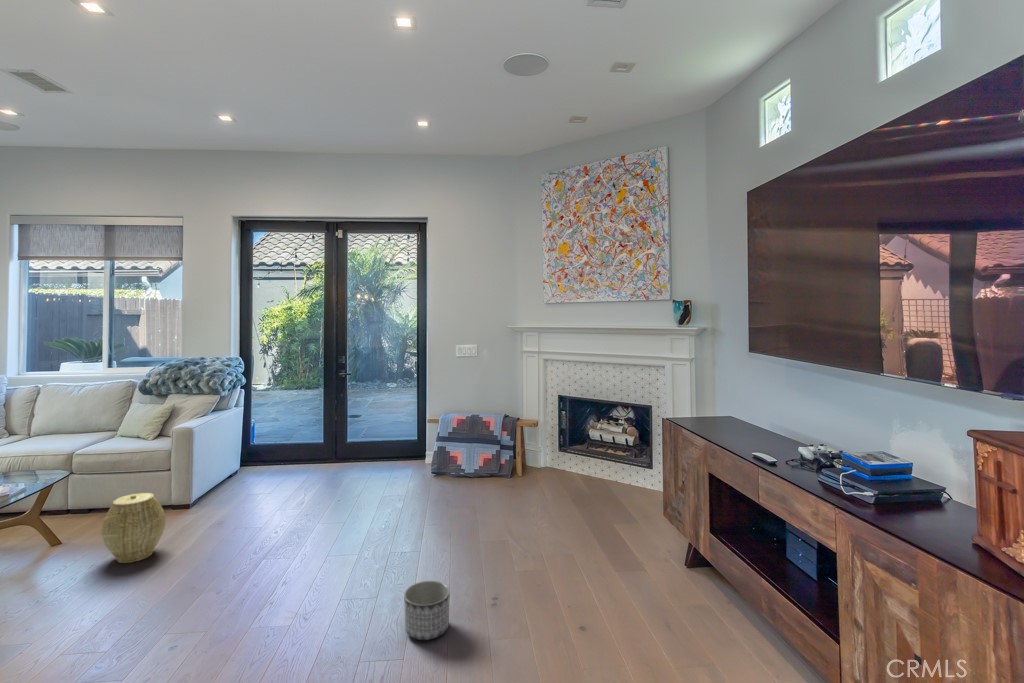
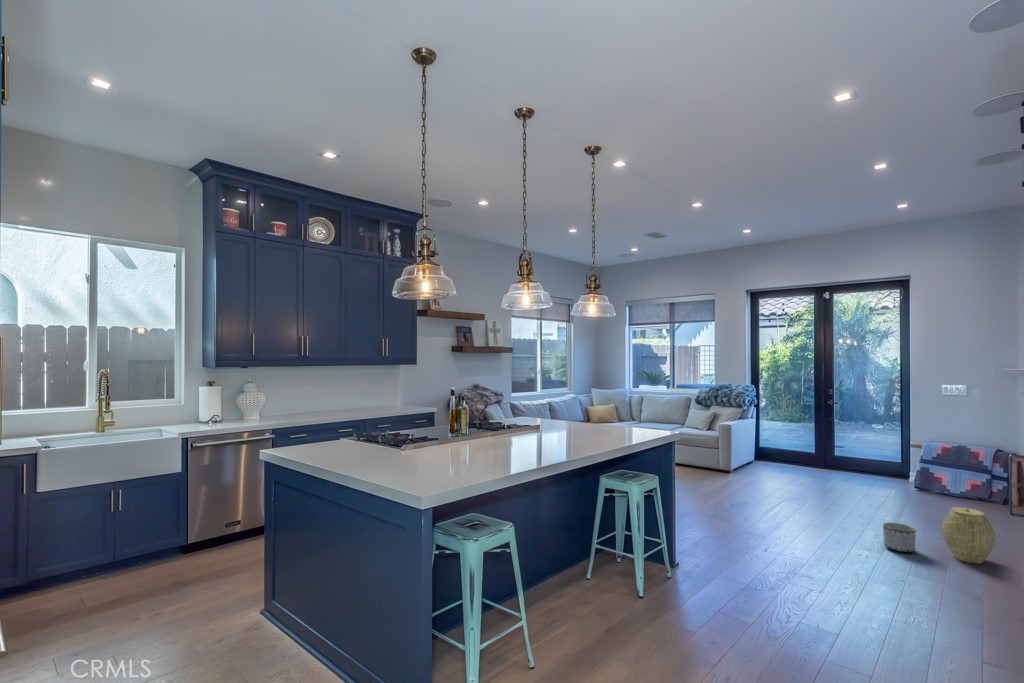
woven basket: present [101,493,166,563] -> present [942,507,996,563]

